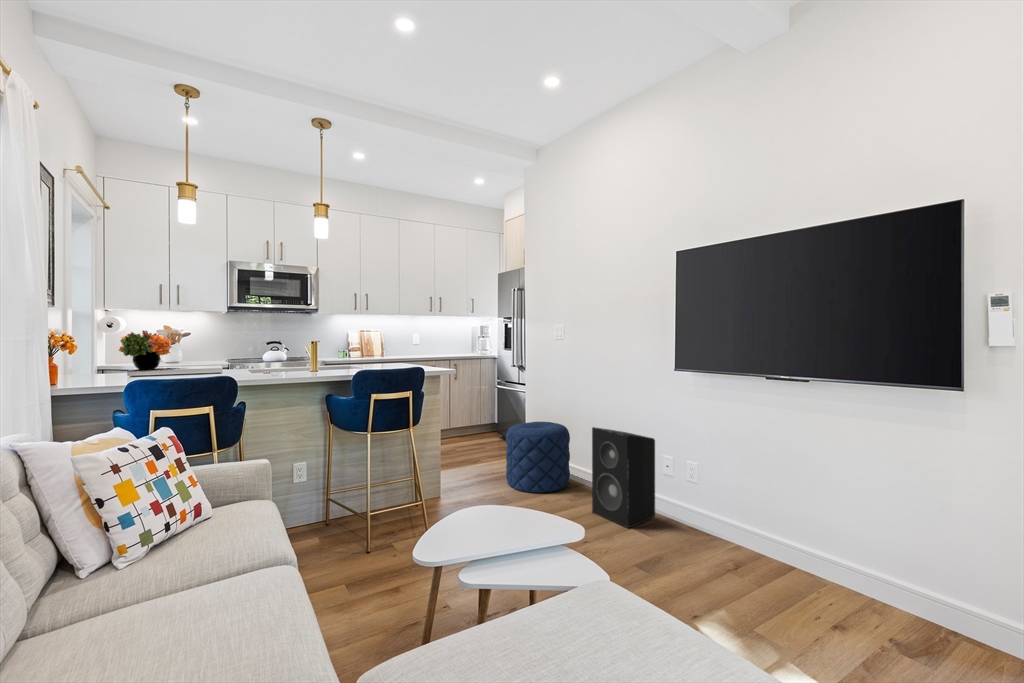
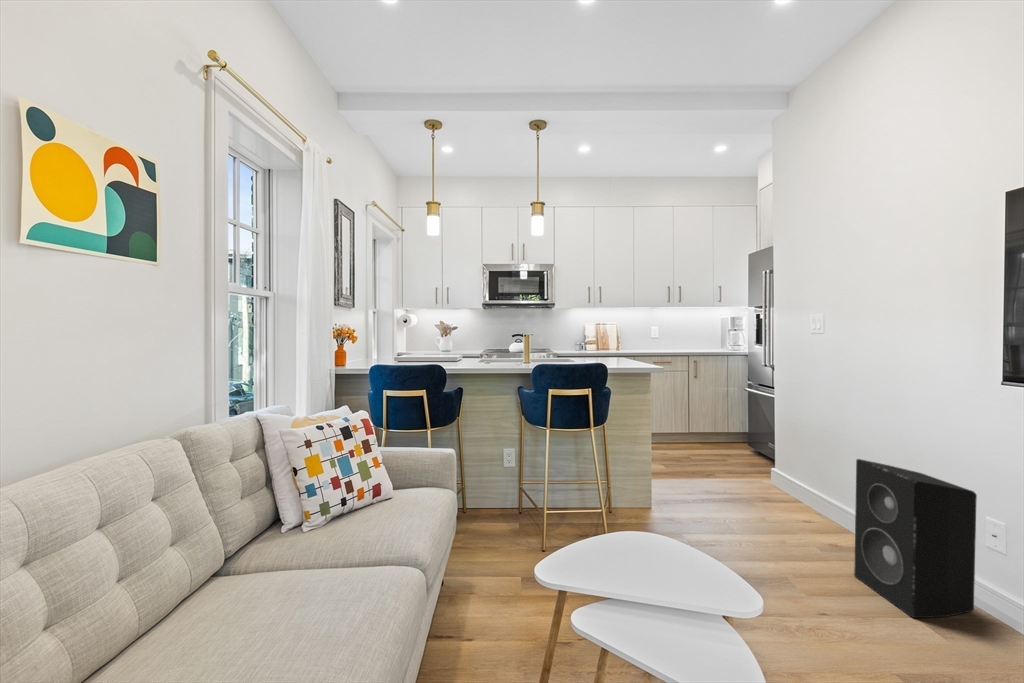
flower arrangement: present [119,330,172,370] -> none [403,325,438,357]
pouf: present [506,422,570,493] -> none [737,438,830,531]

